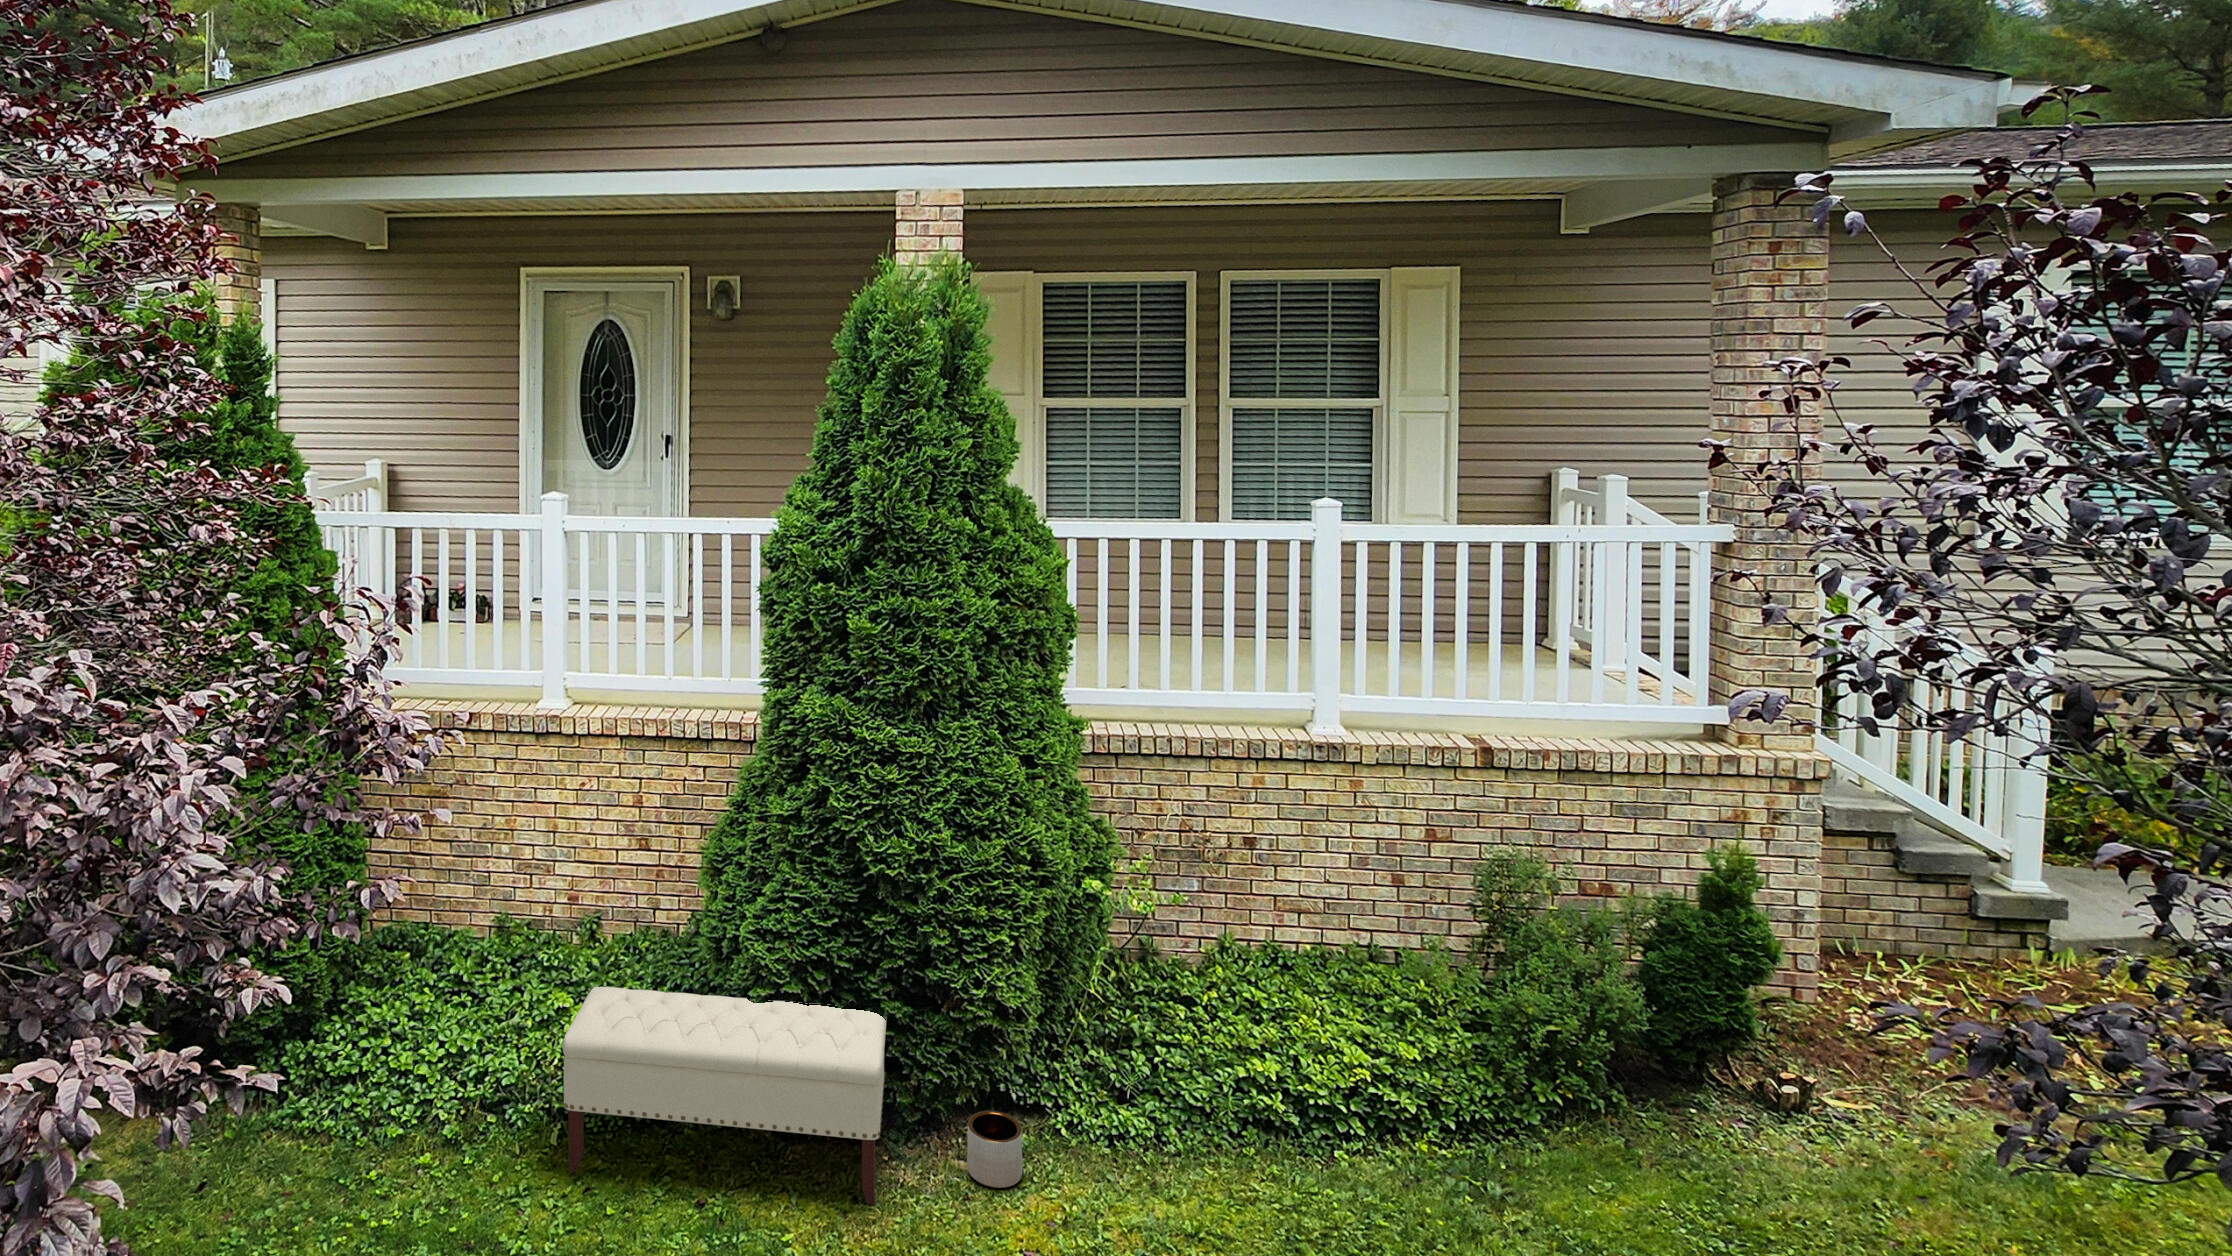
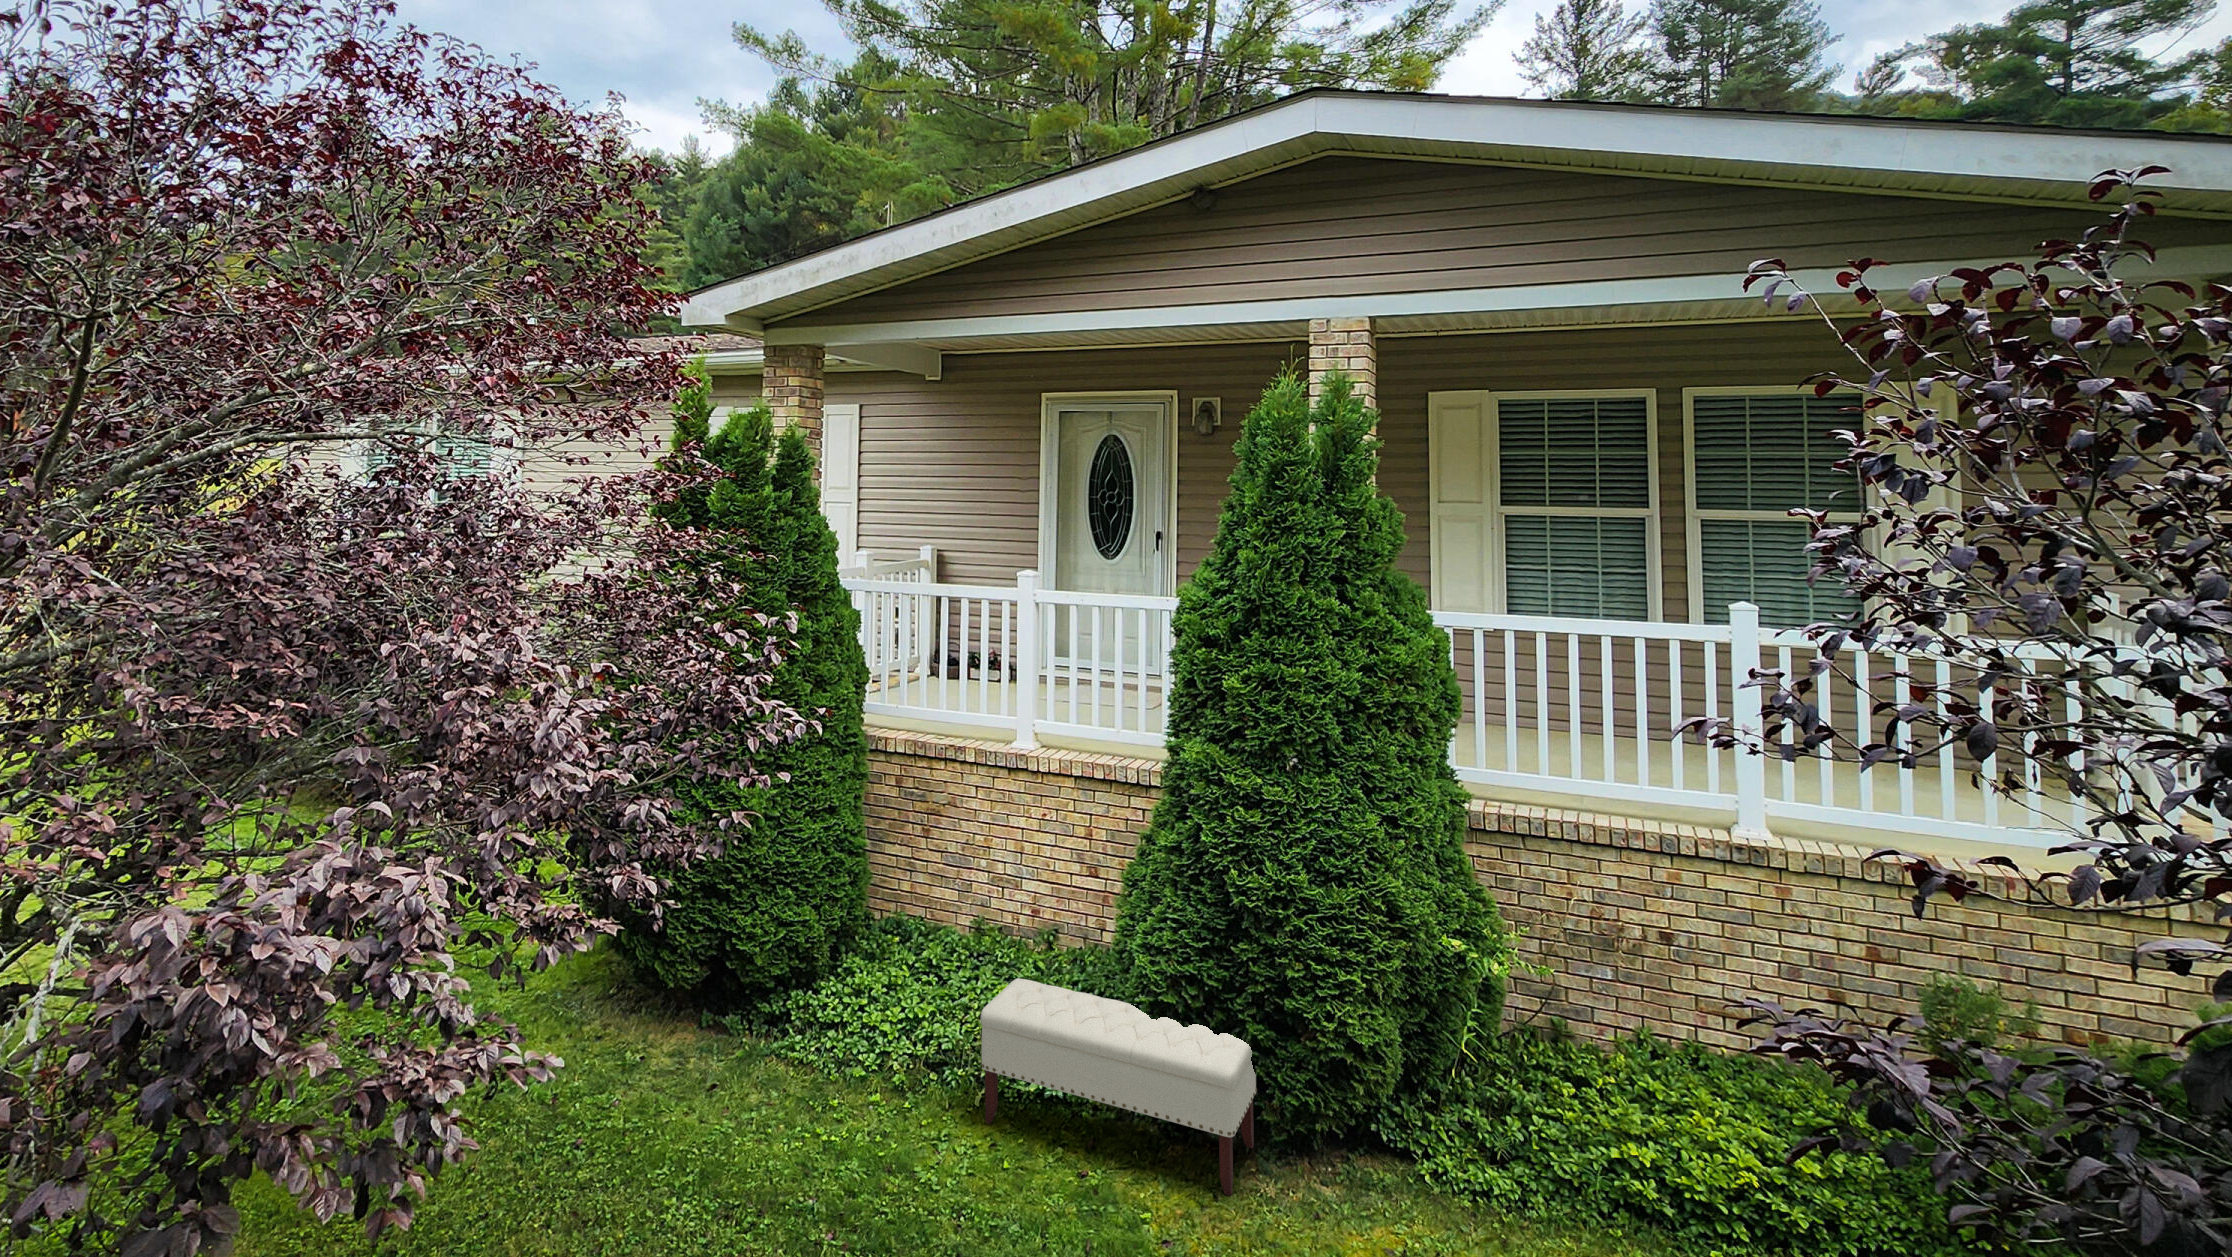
planter: present [967,1111,1022,1188] -> none [1324,1138,1375,1207]

